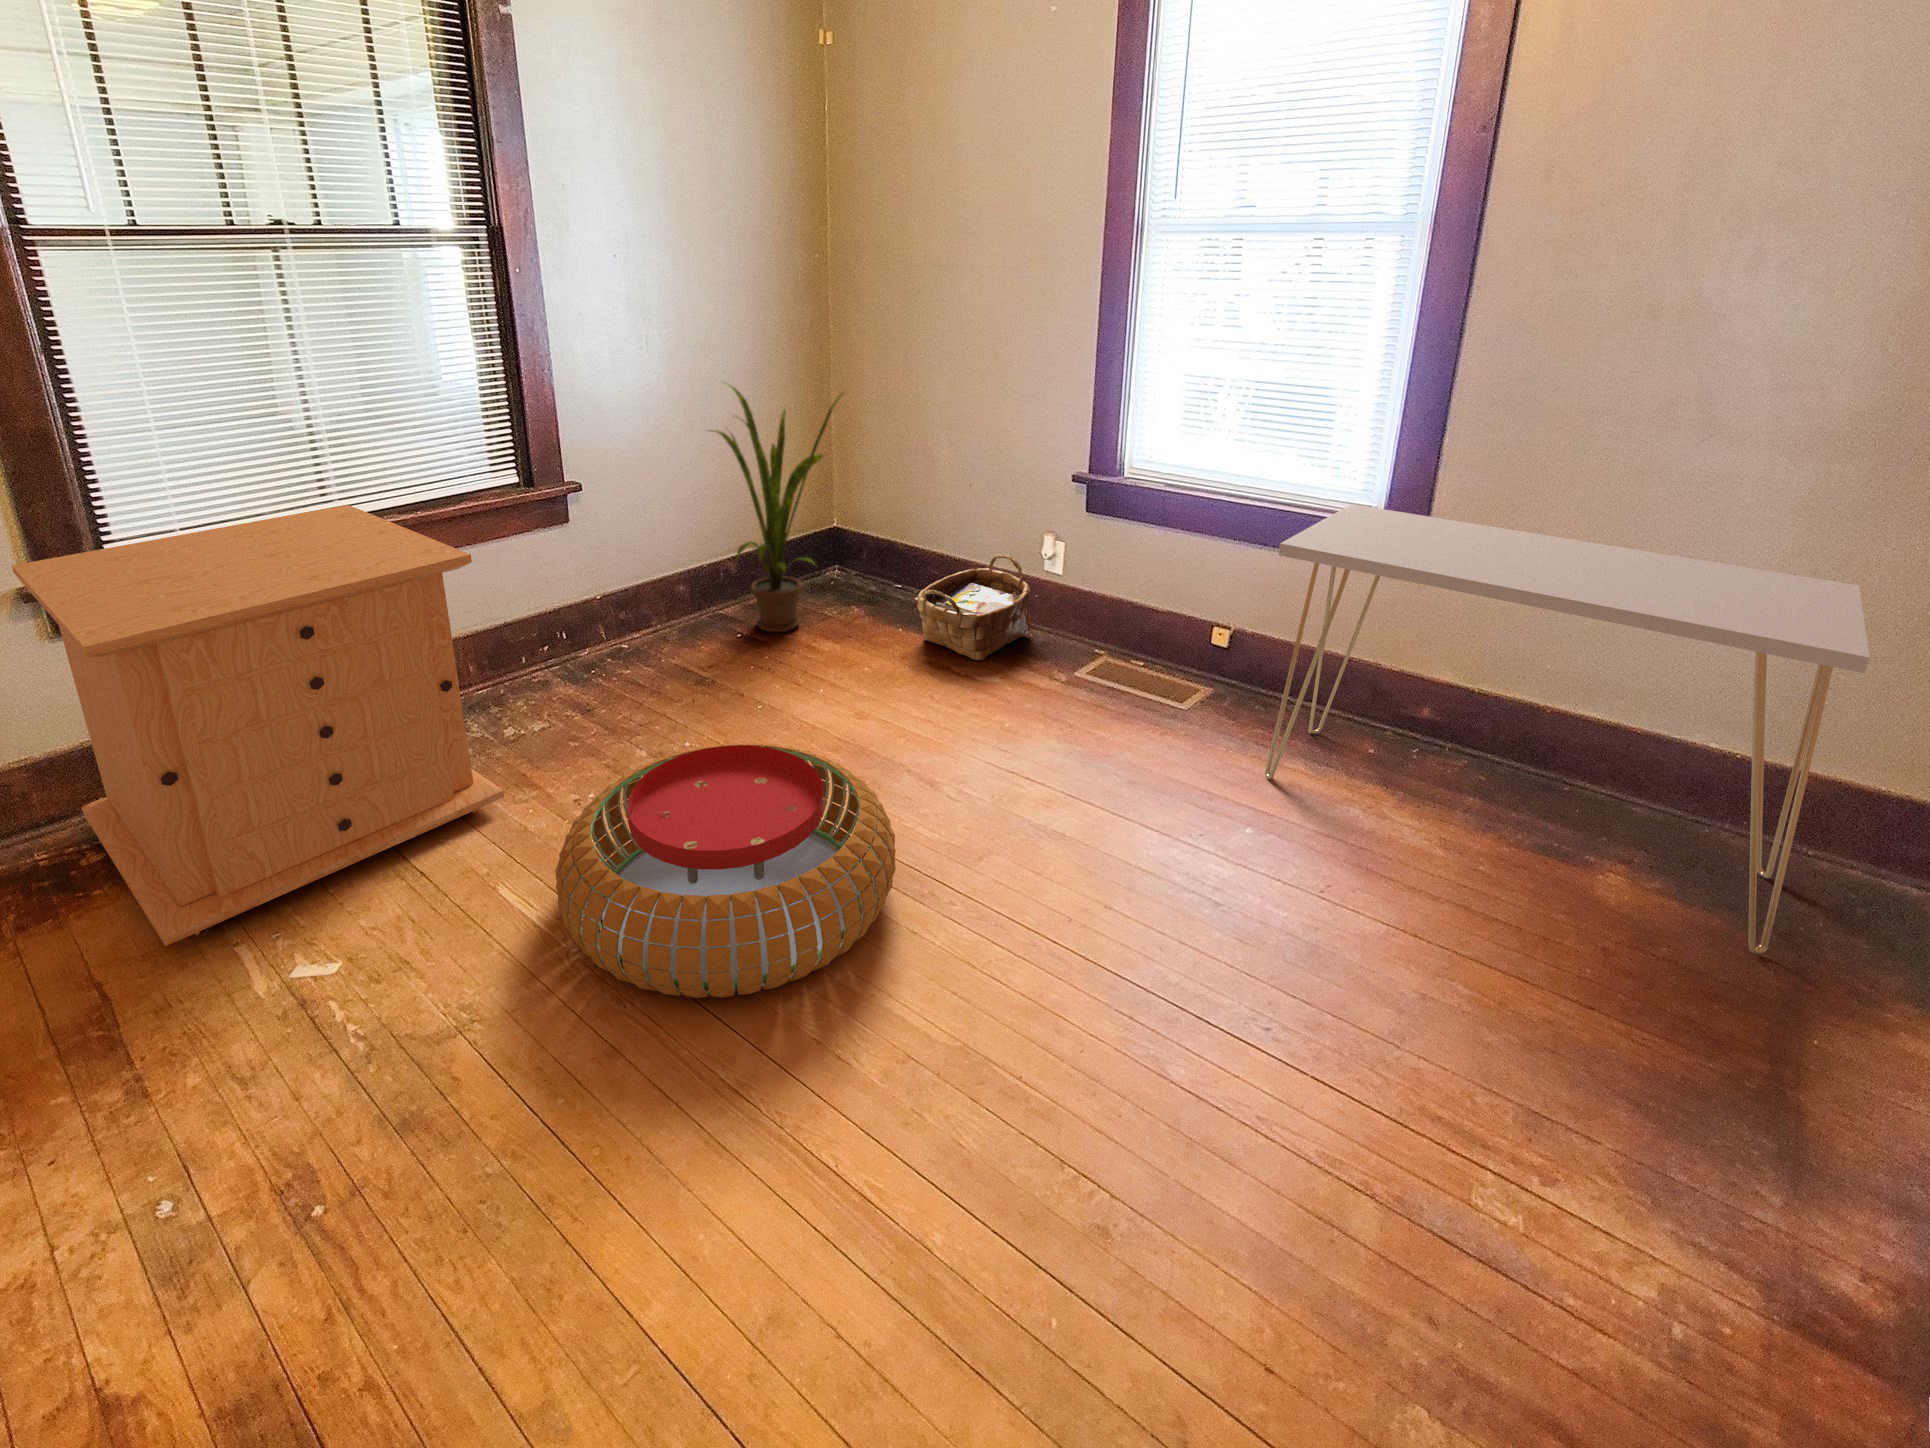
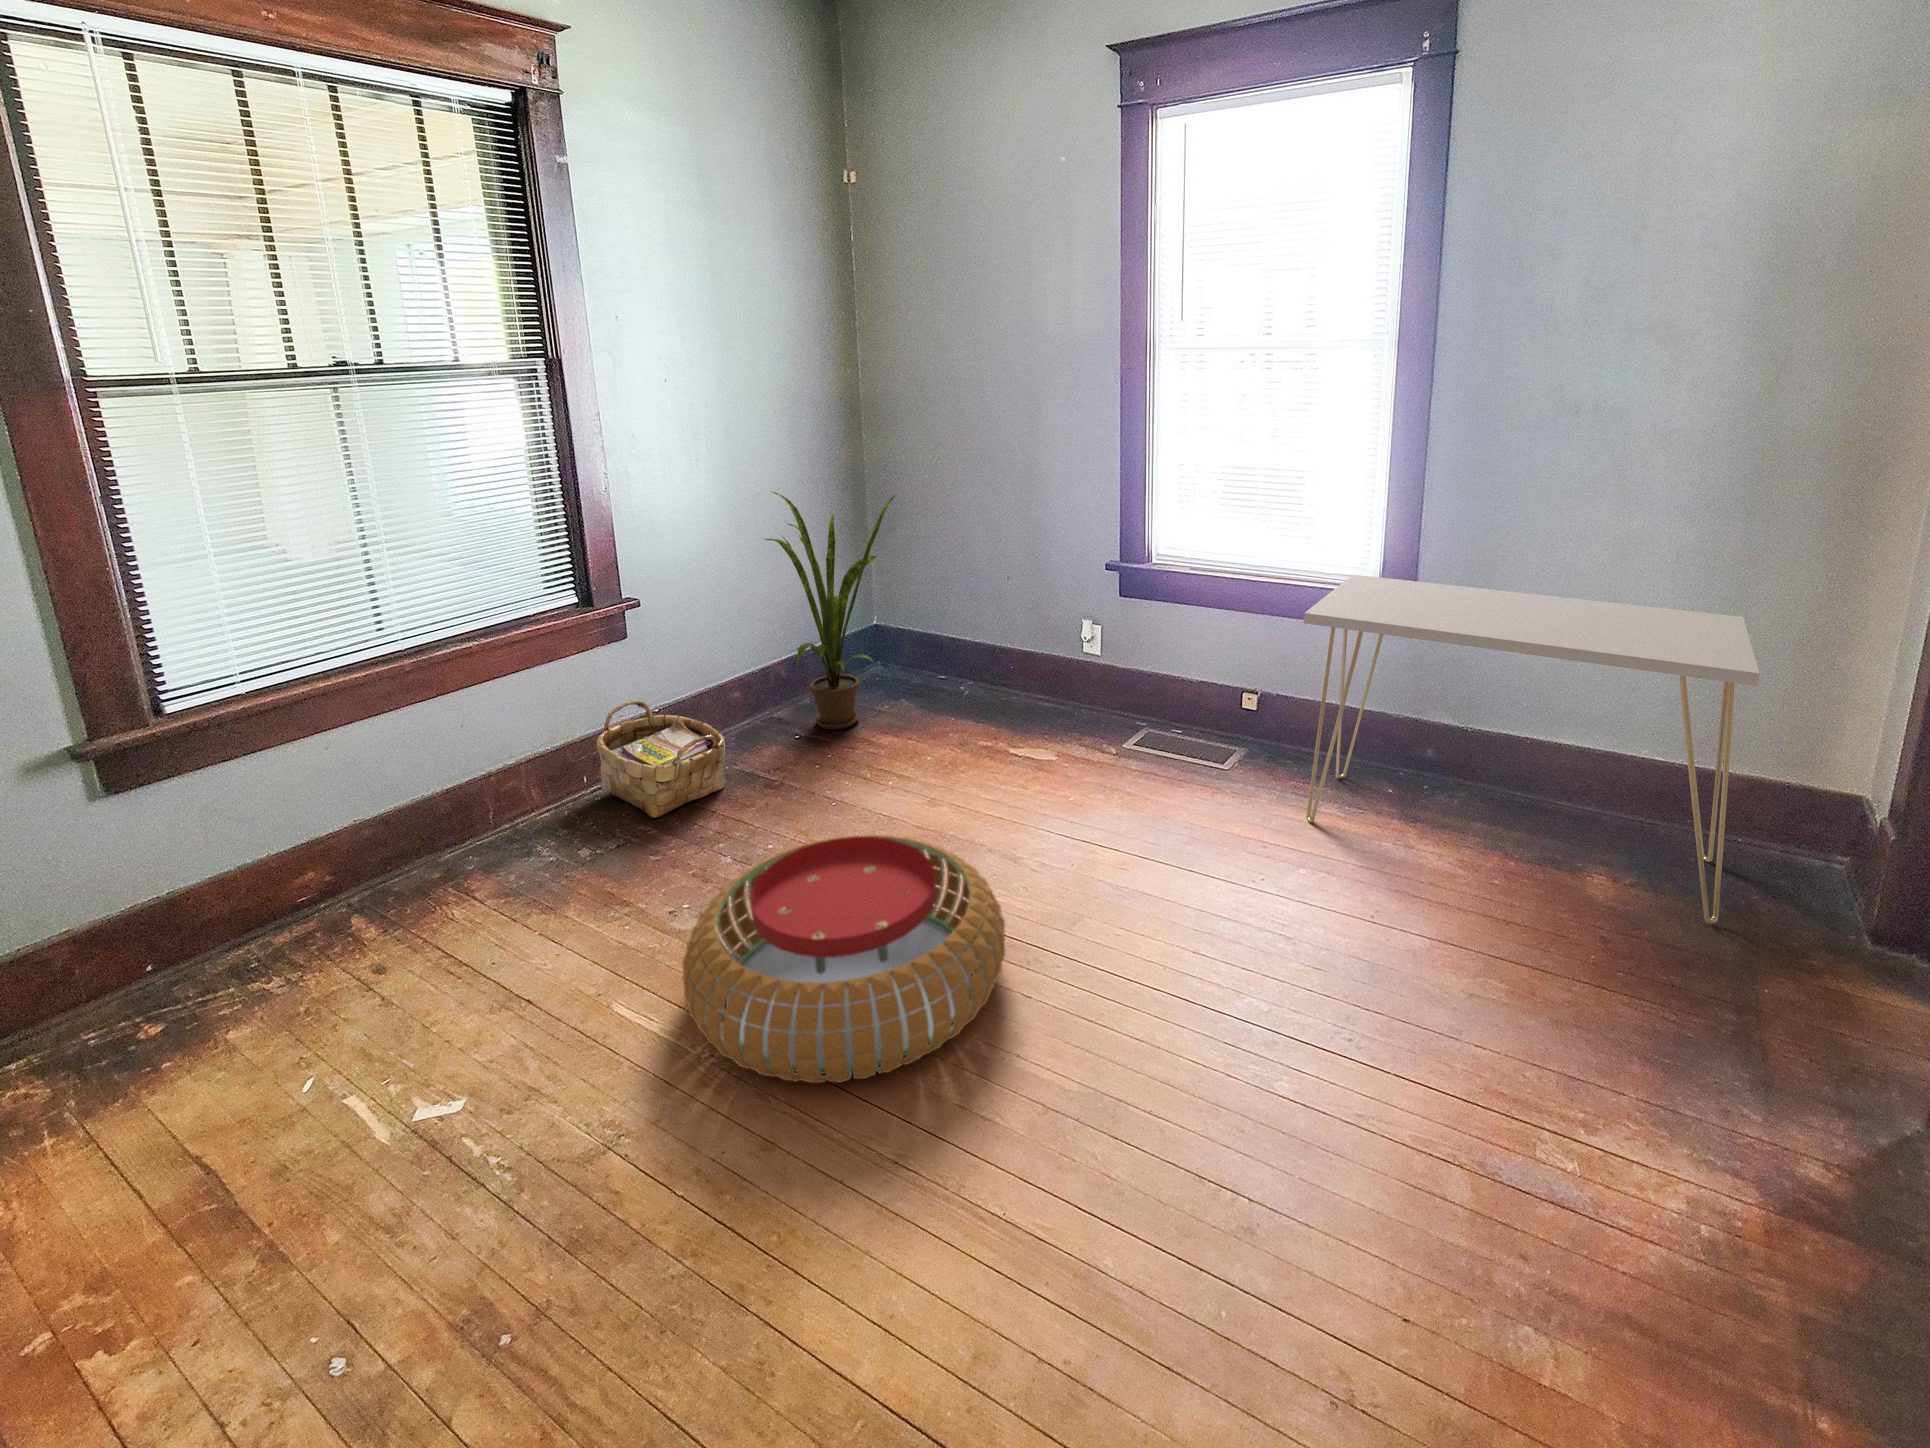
dresser: present [12,505,504,946] -> none [66,635,602,1108]
woven basket: present [918,554,1031,660] -> present [597,700,725,818]

